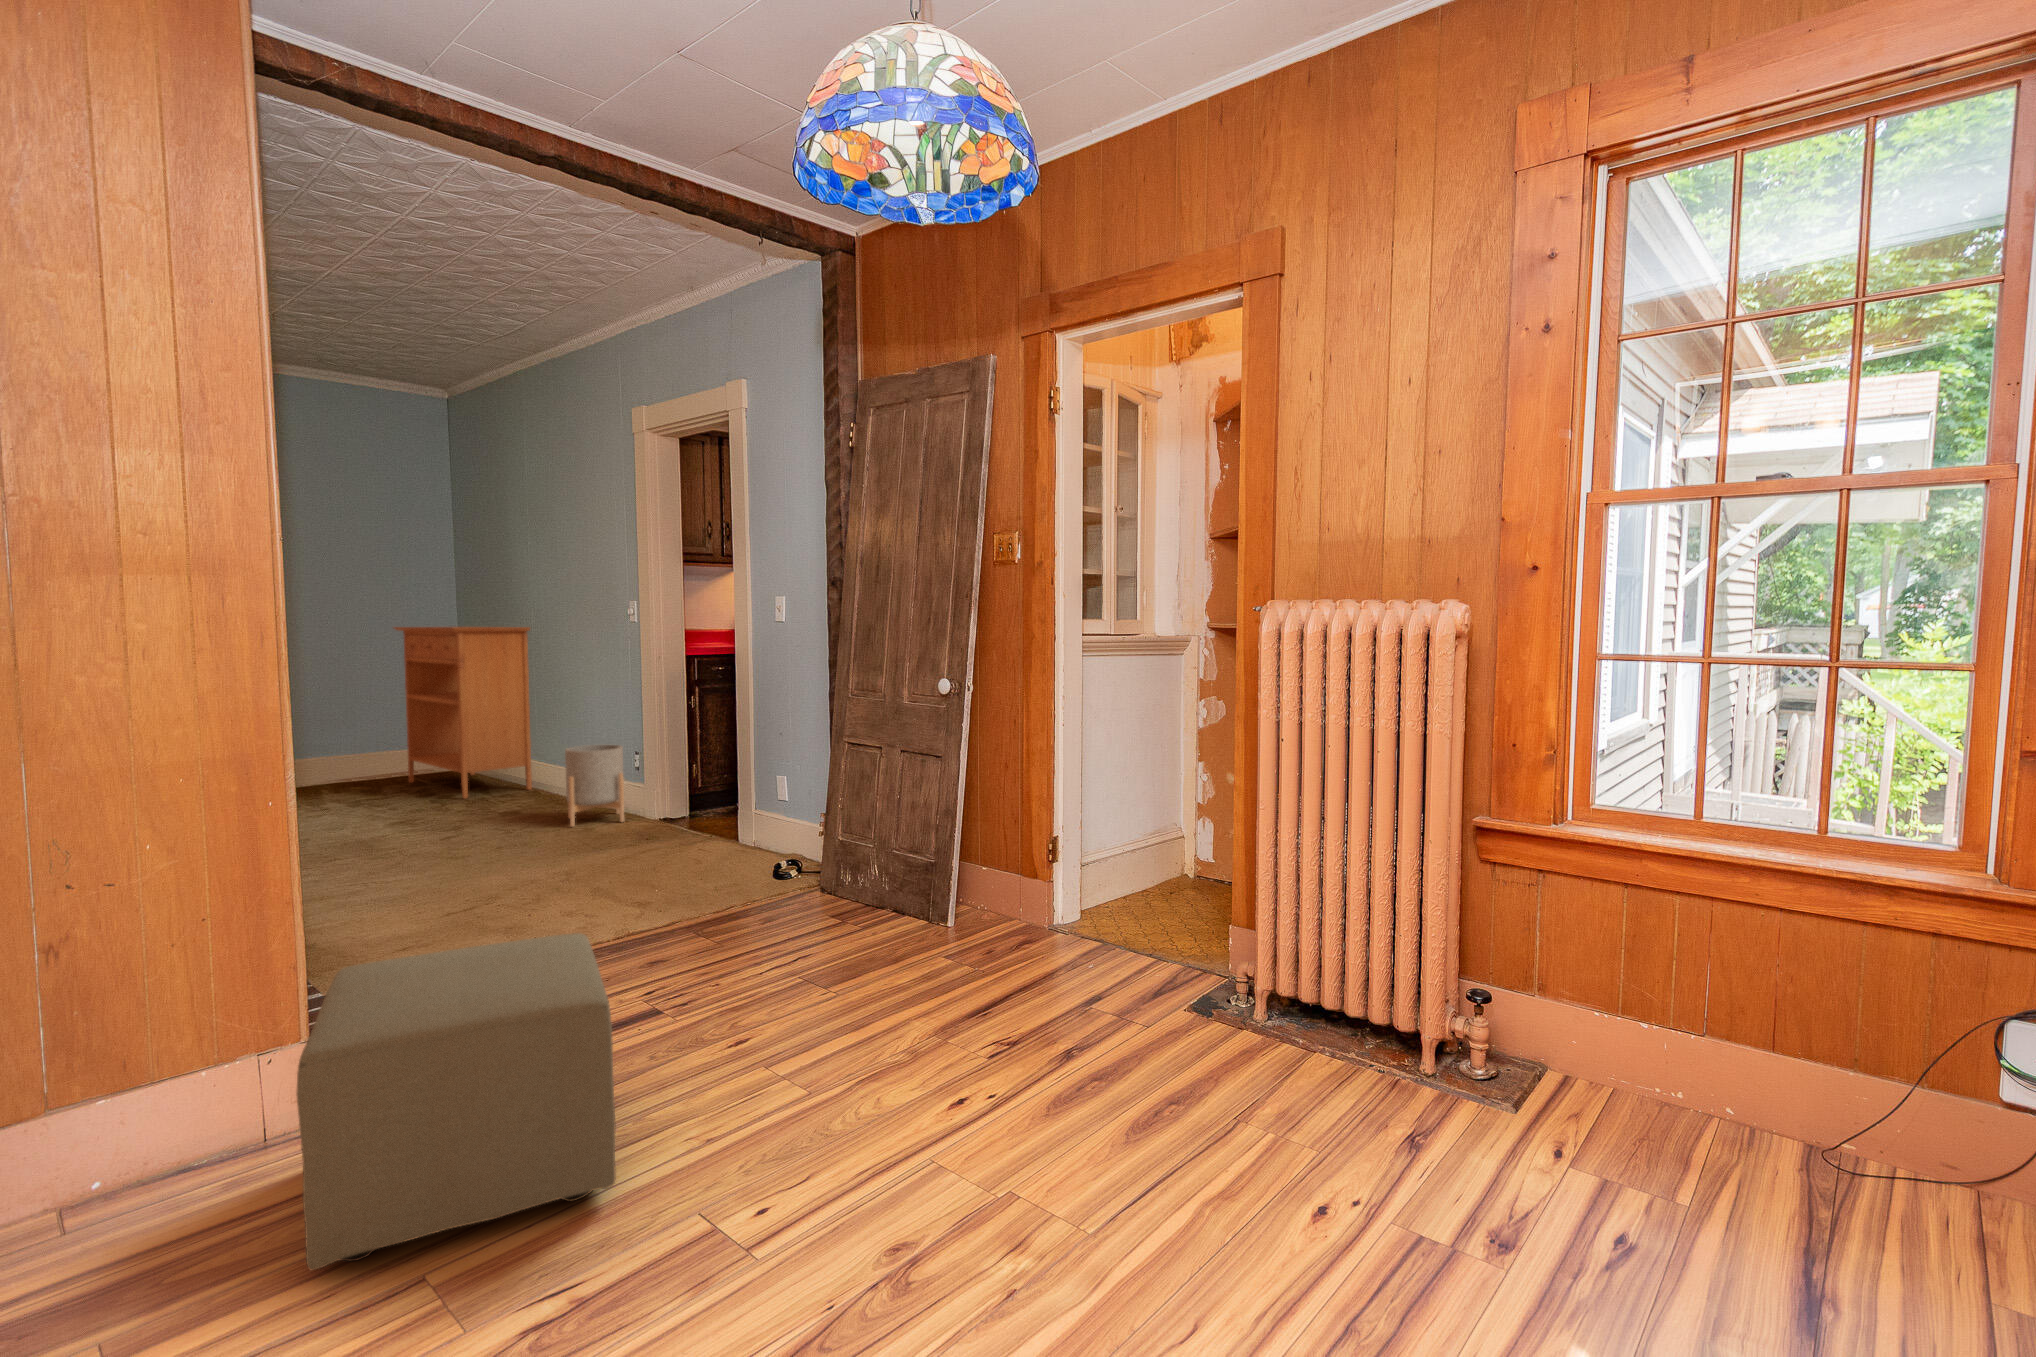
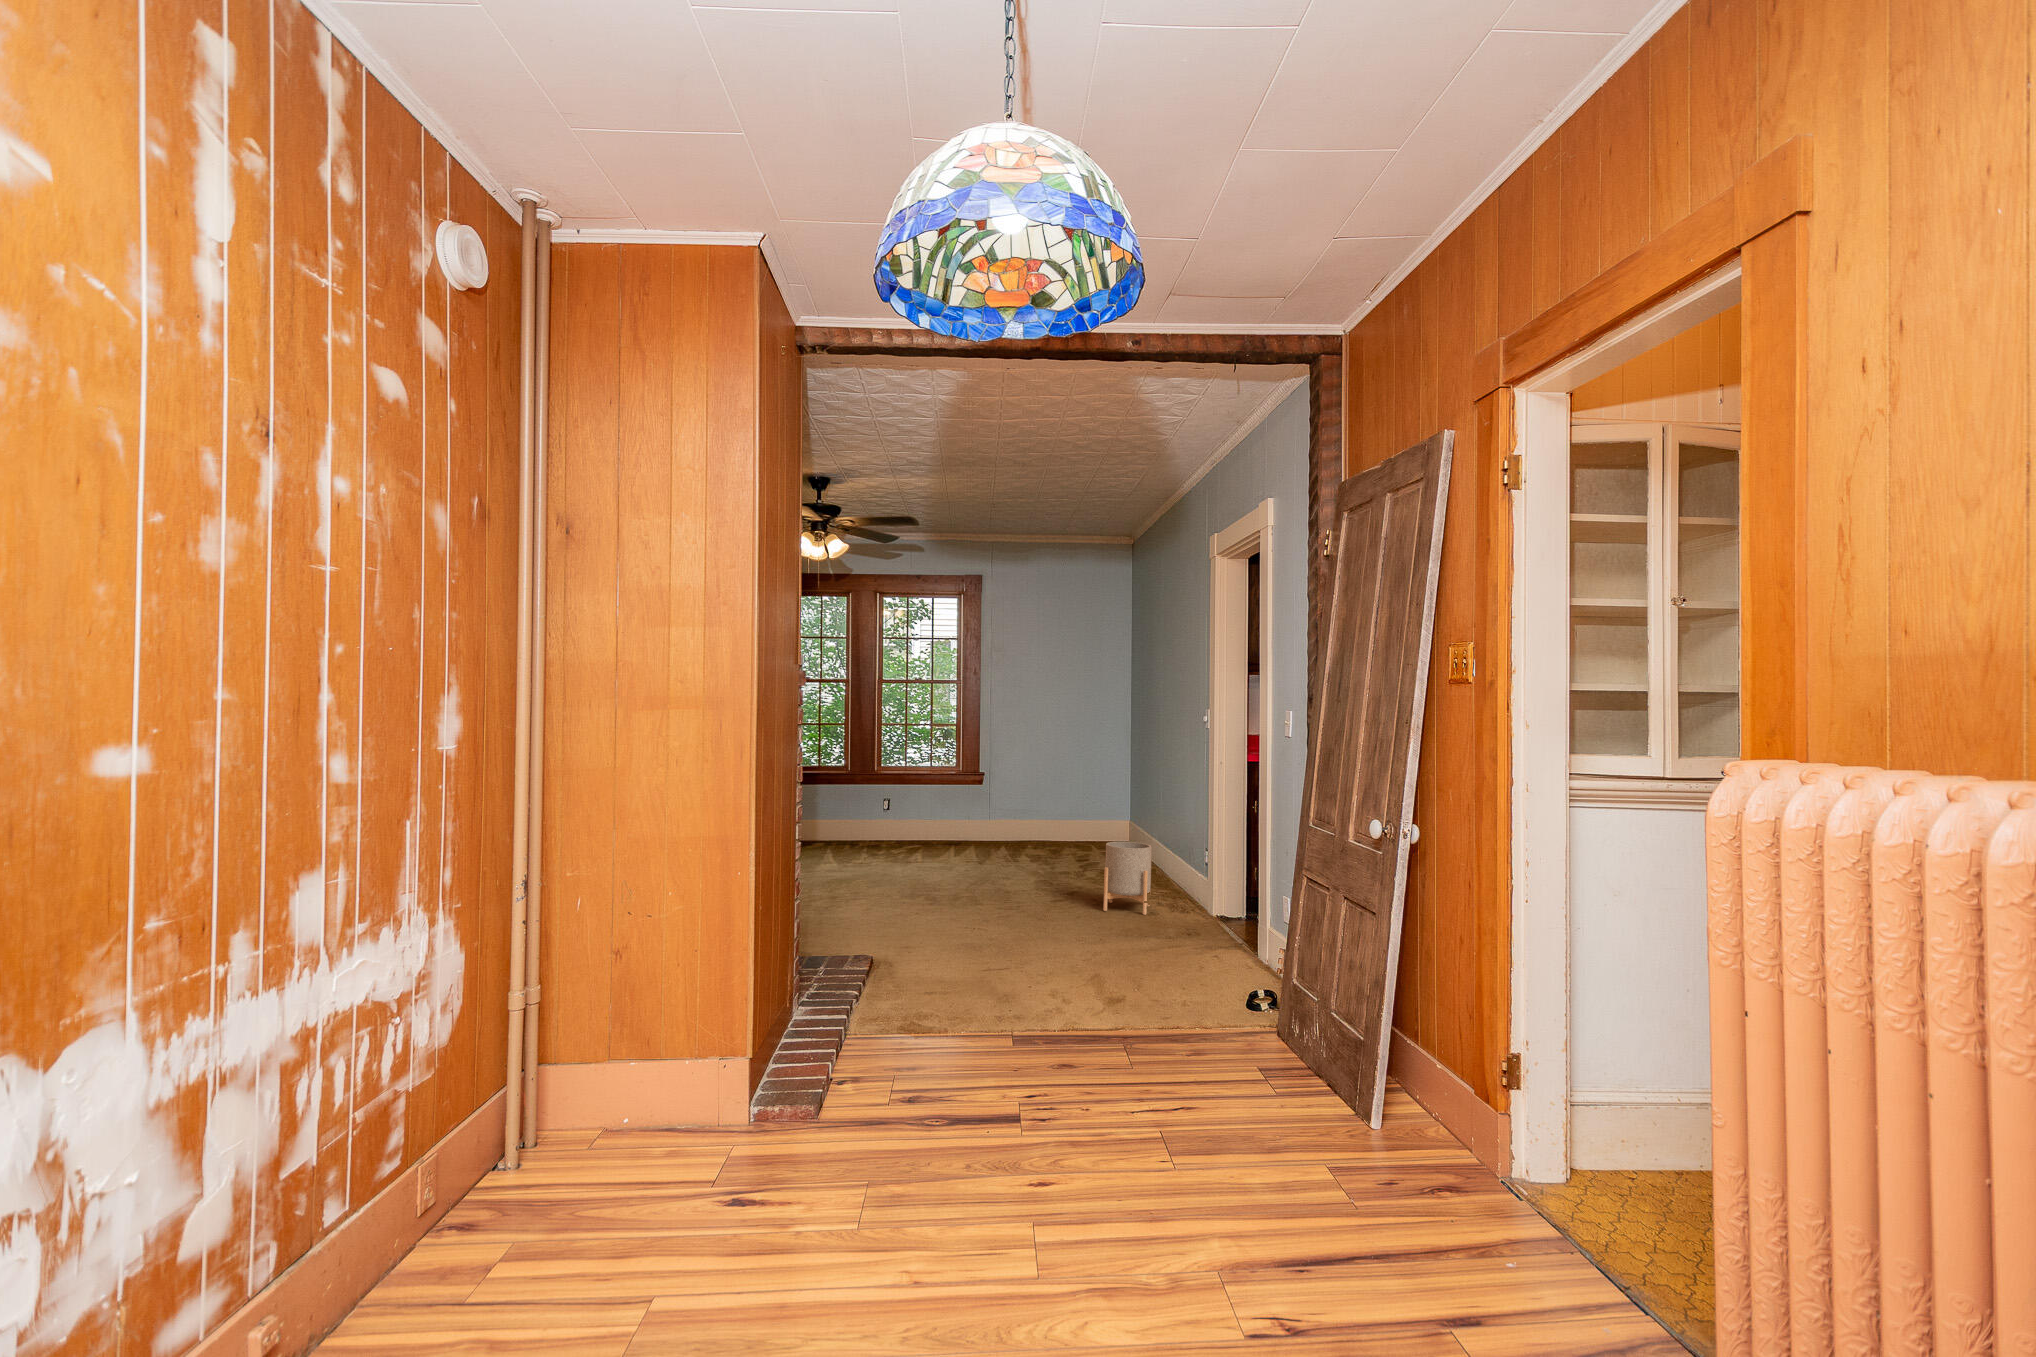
console table: present [394,627,532,798] -> none [1031,733,1110,871]
ottoman: present [296,933,616,1271] -> none [616,1009,907,1298]

